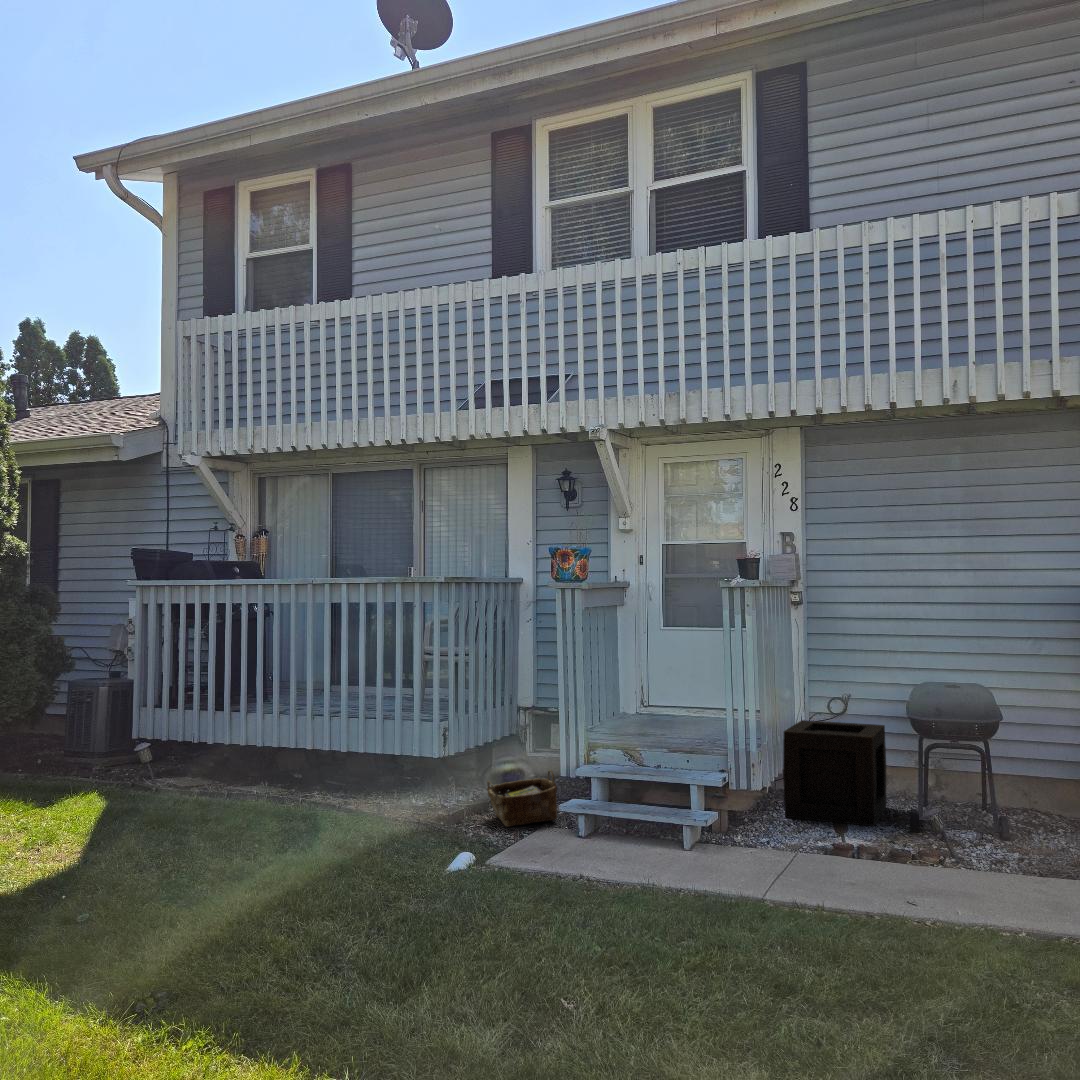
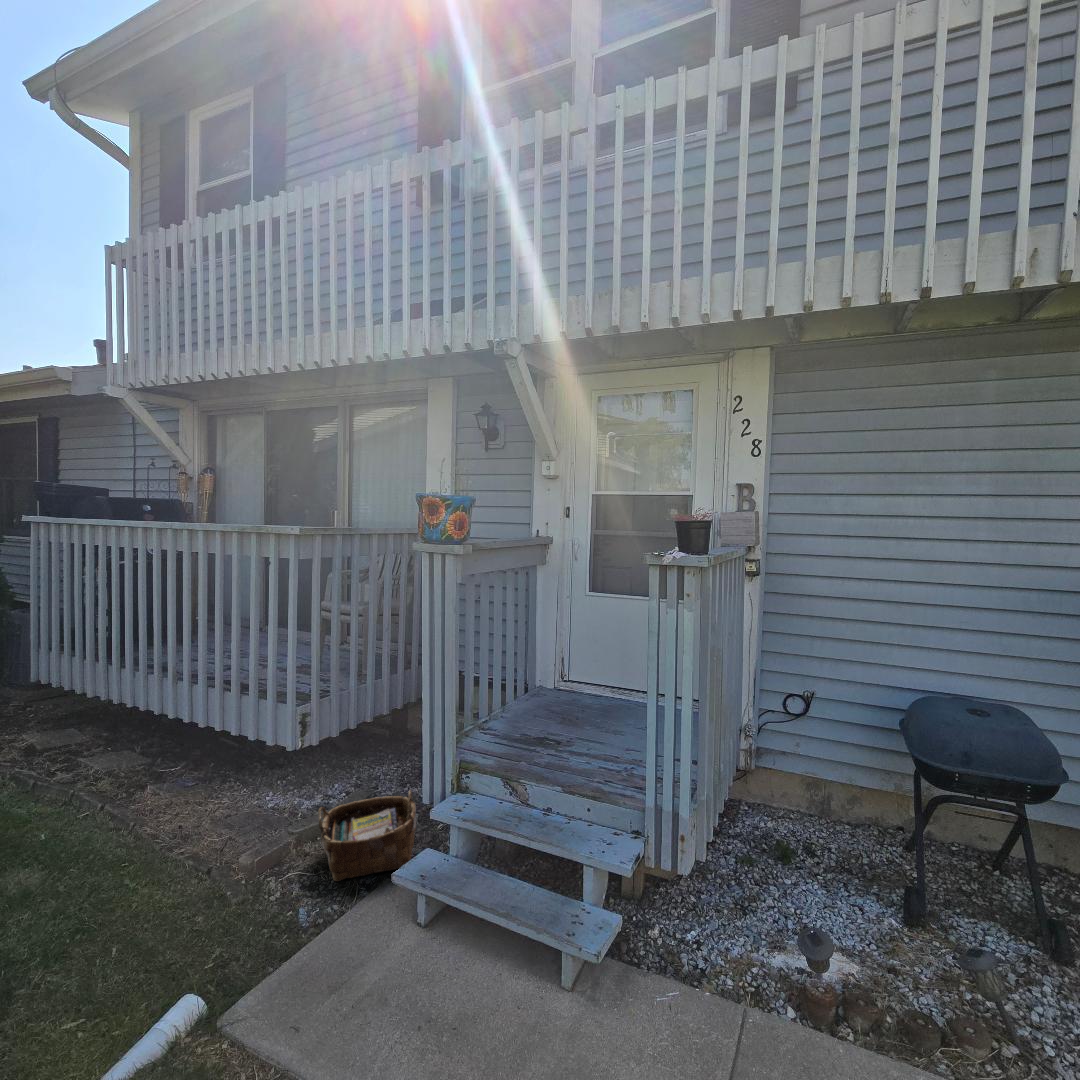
wooden crate: present [783,720,886,826] -> none [725,725,866,916]

